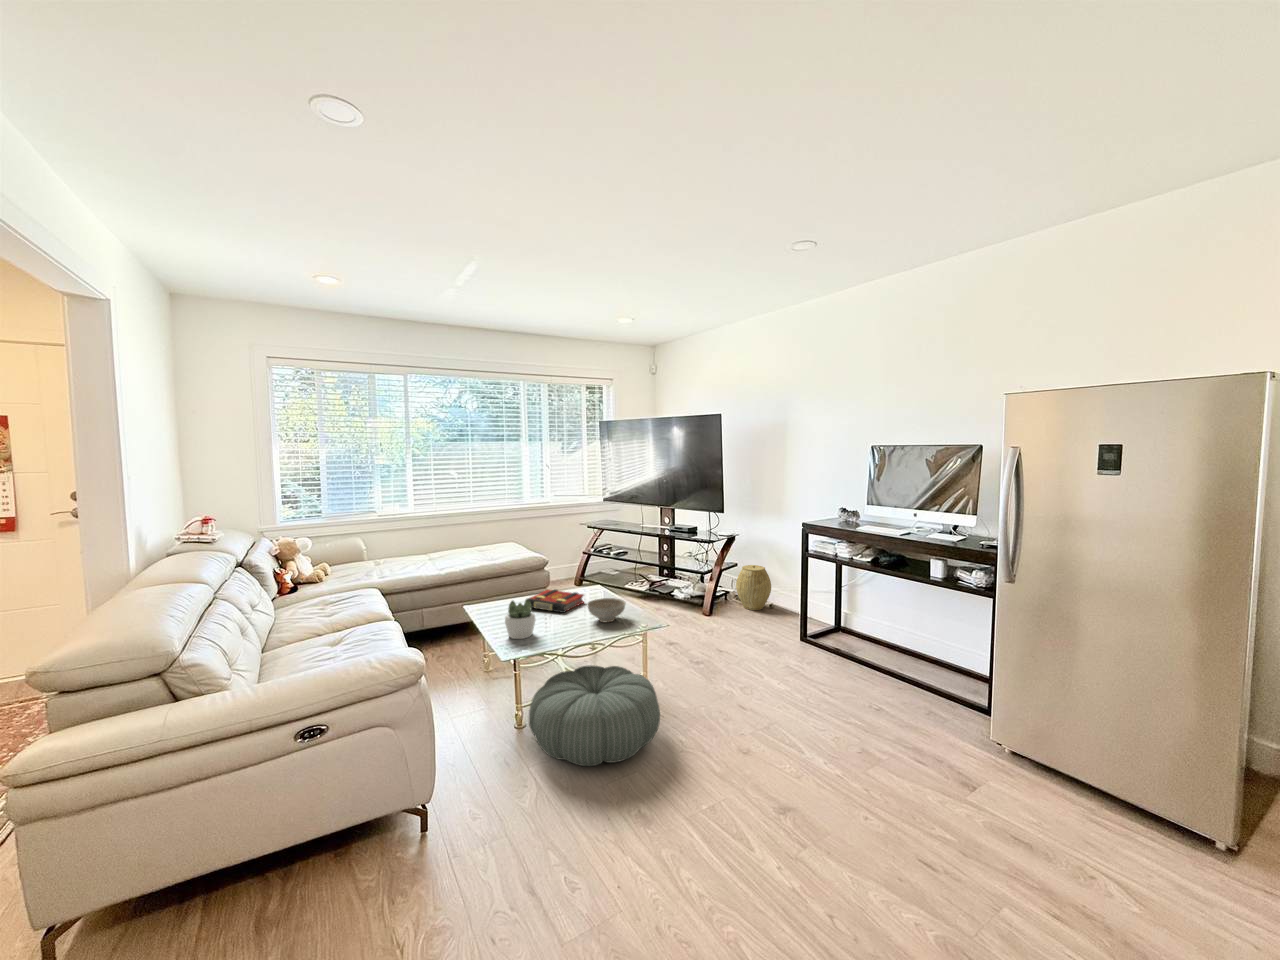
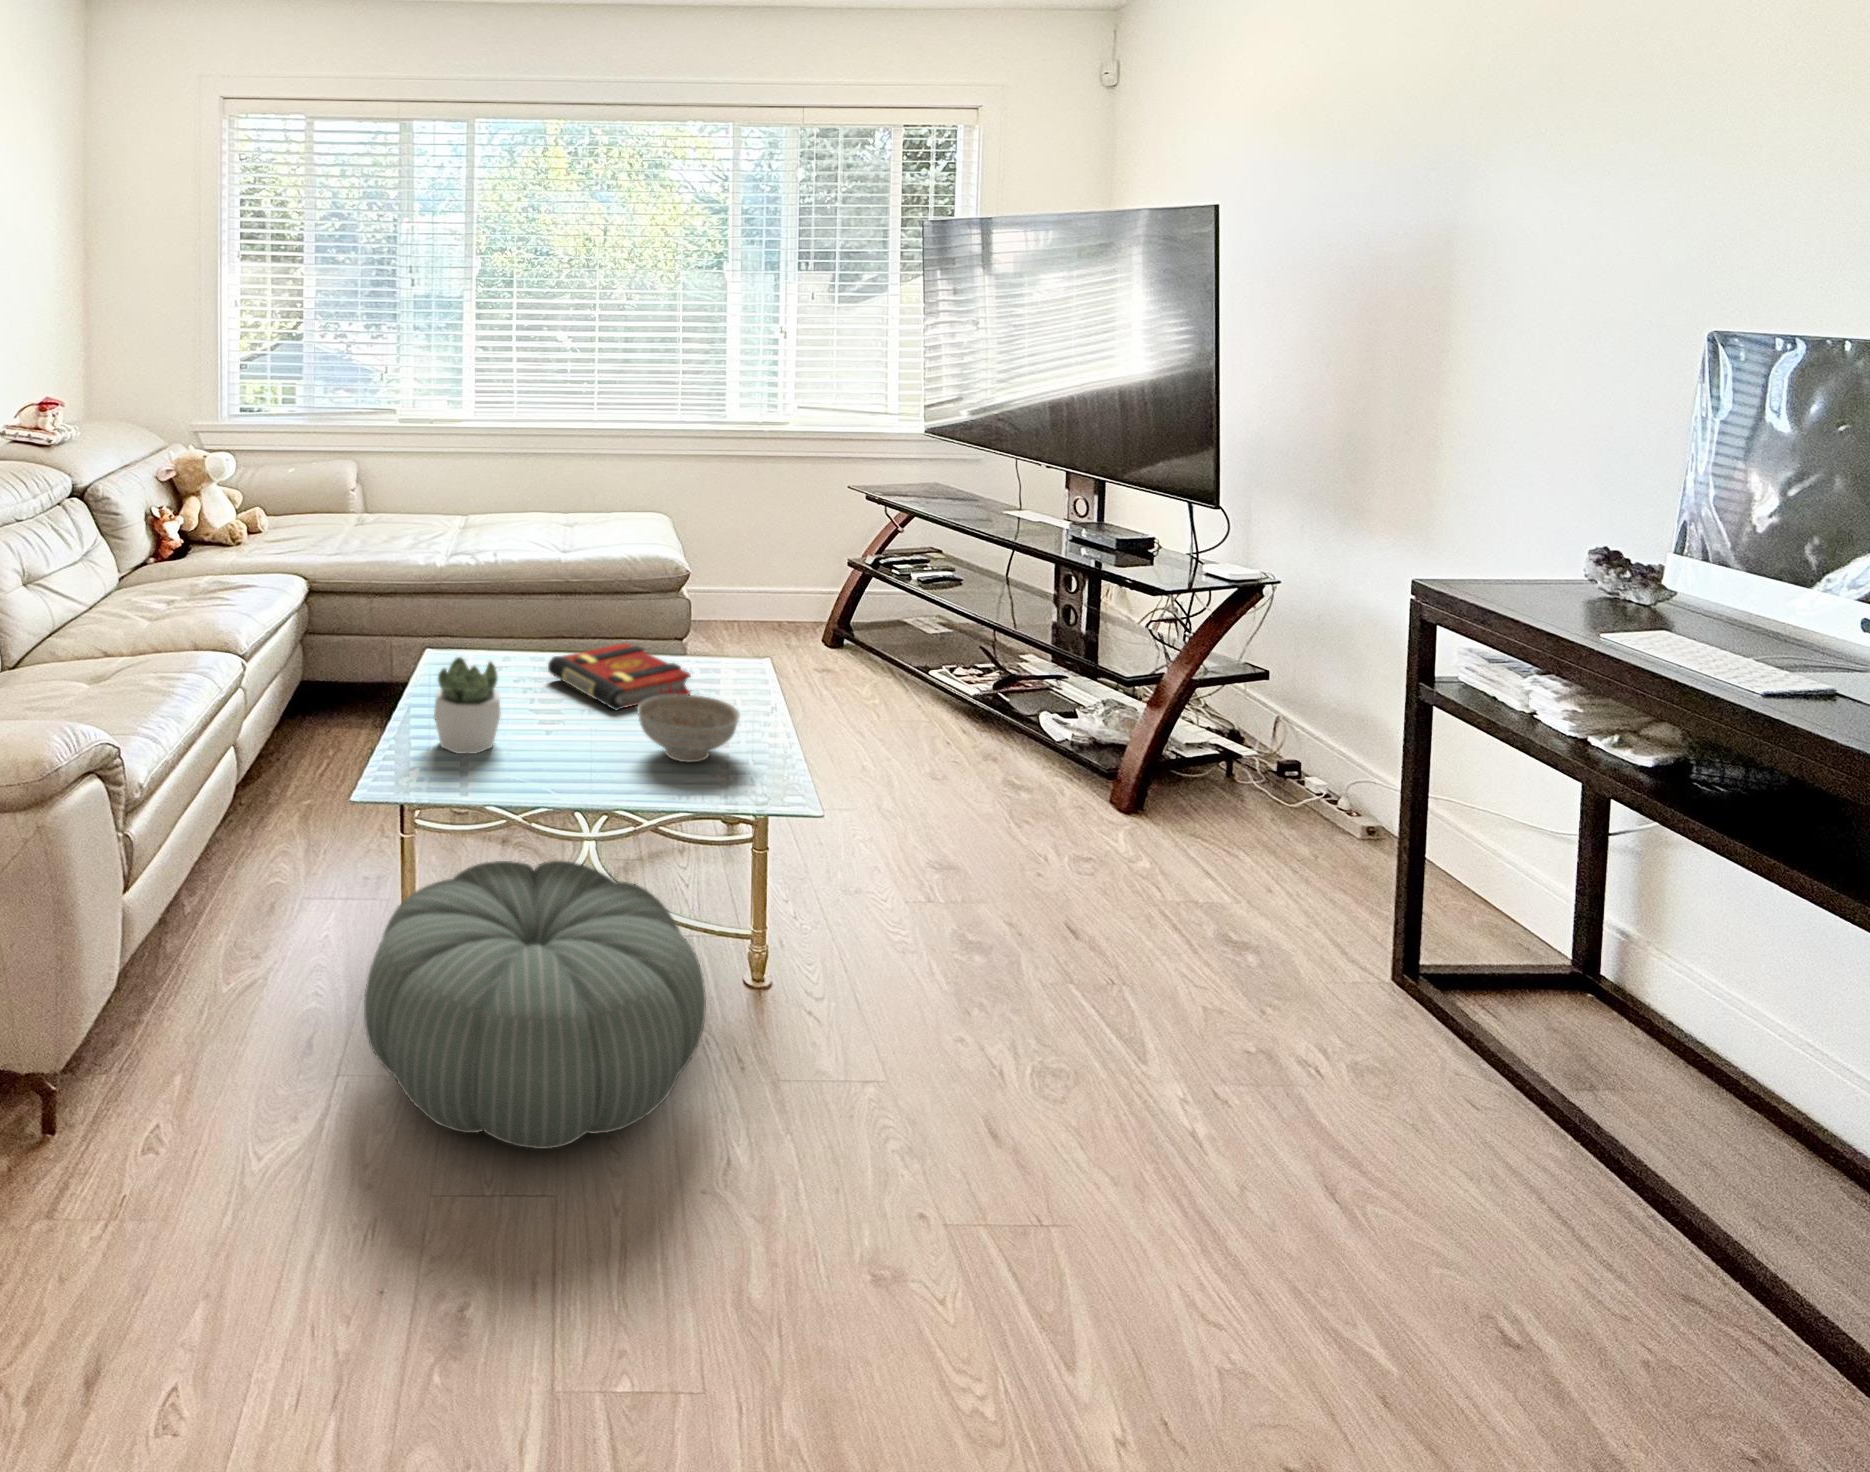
woven basket: present [736,565,771,610] -> none [1237,680,1365,830]

